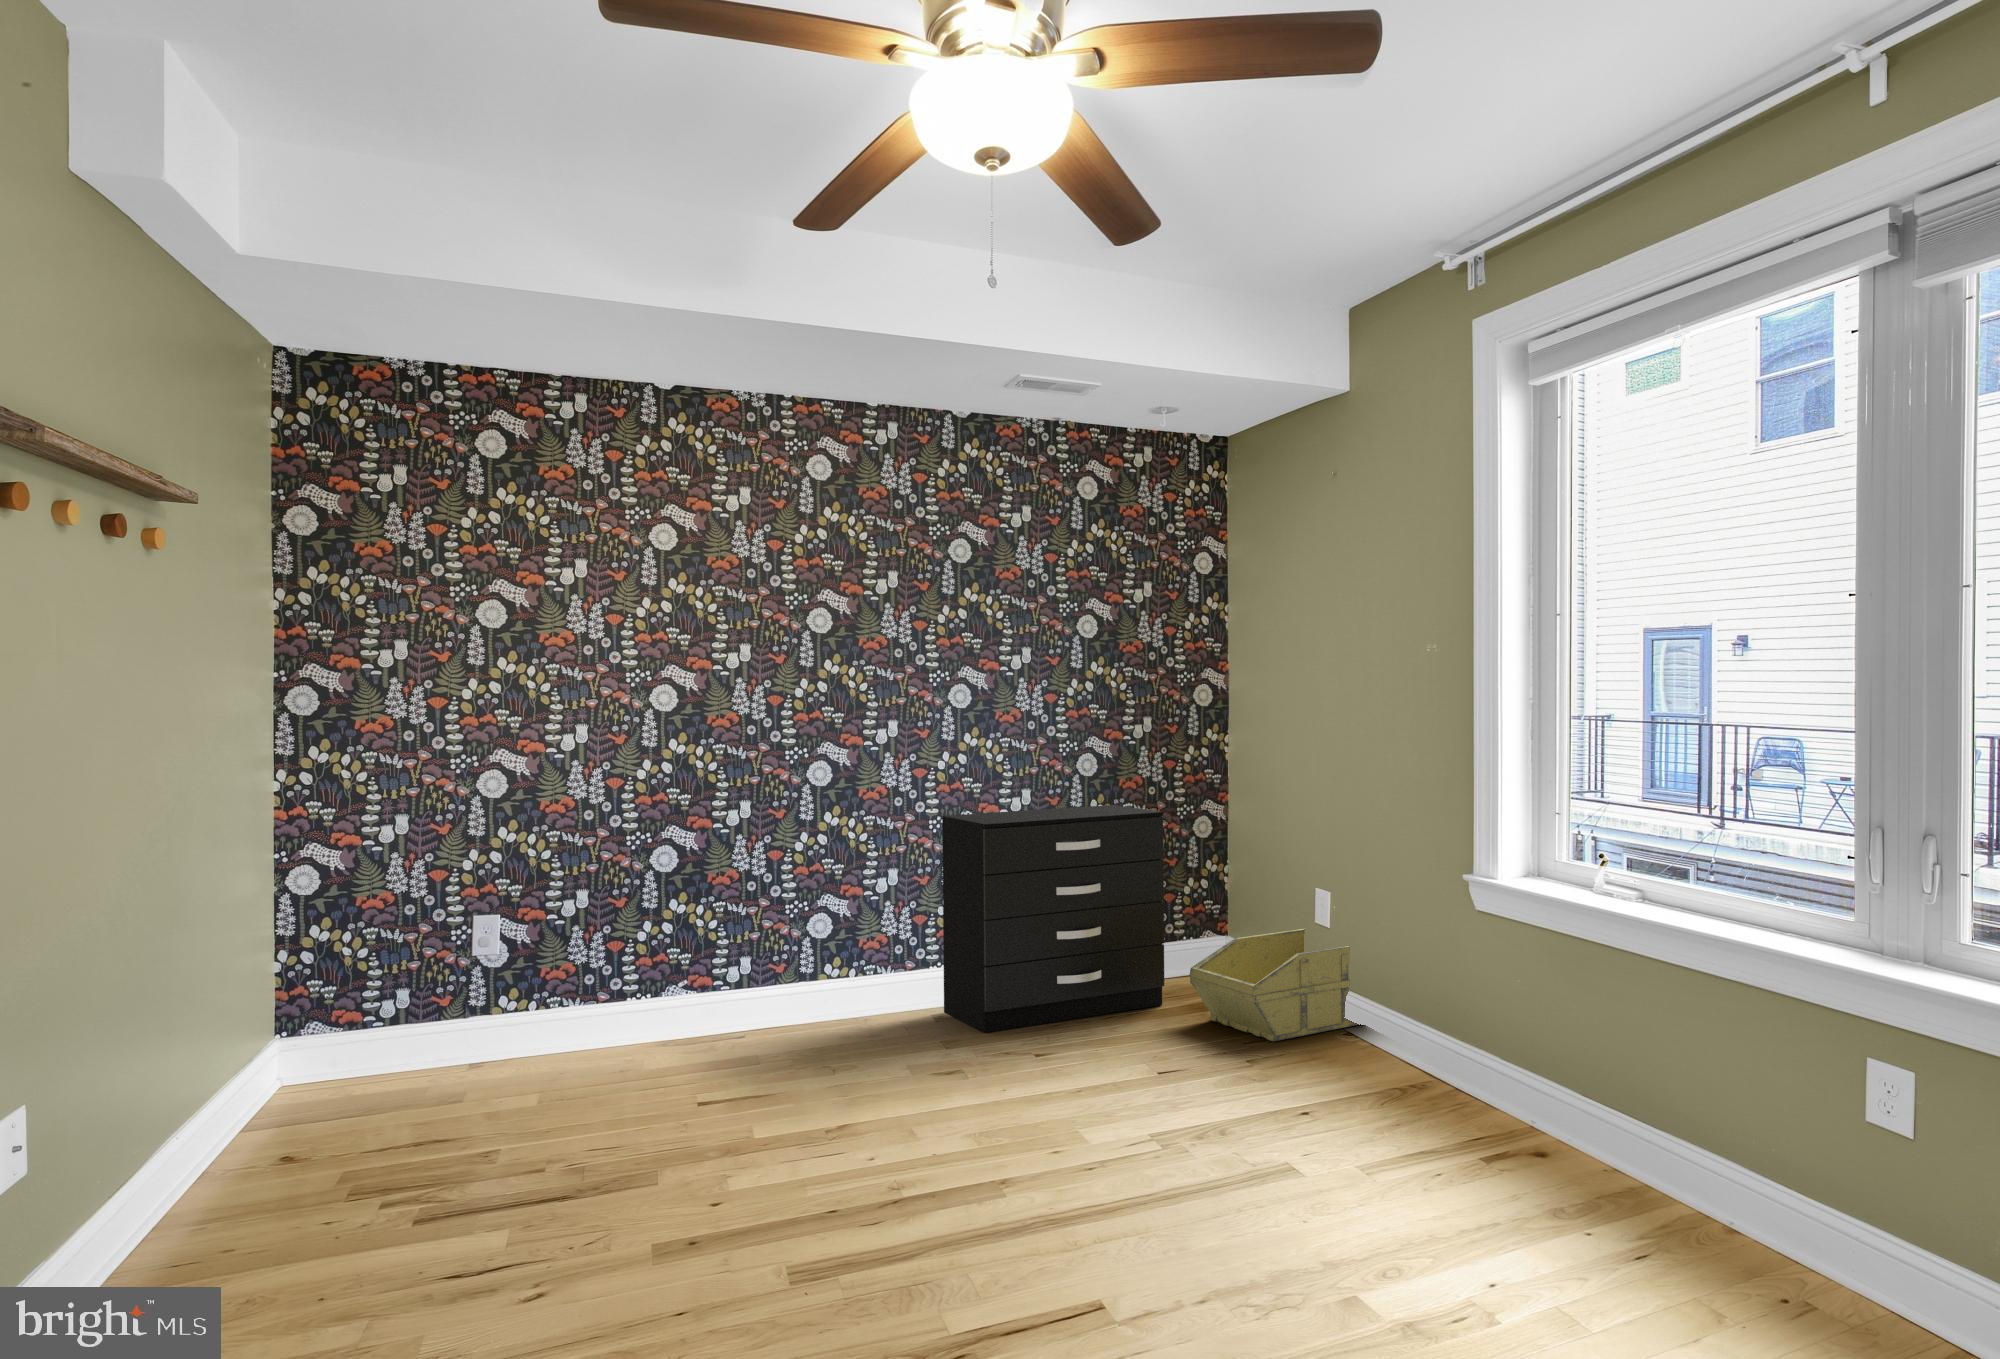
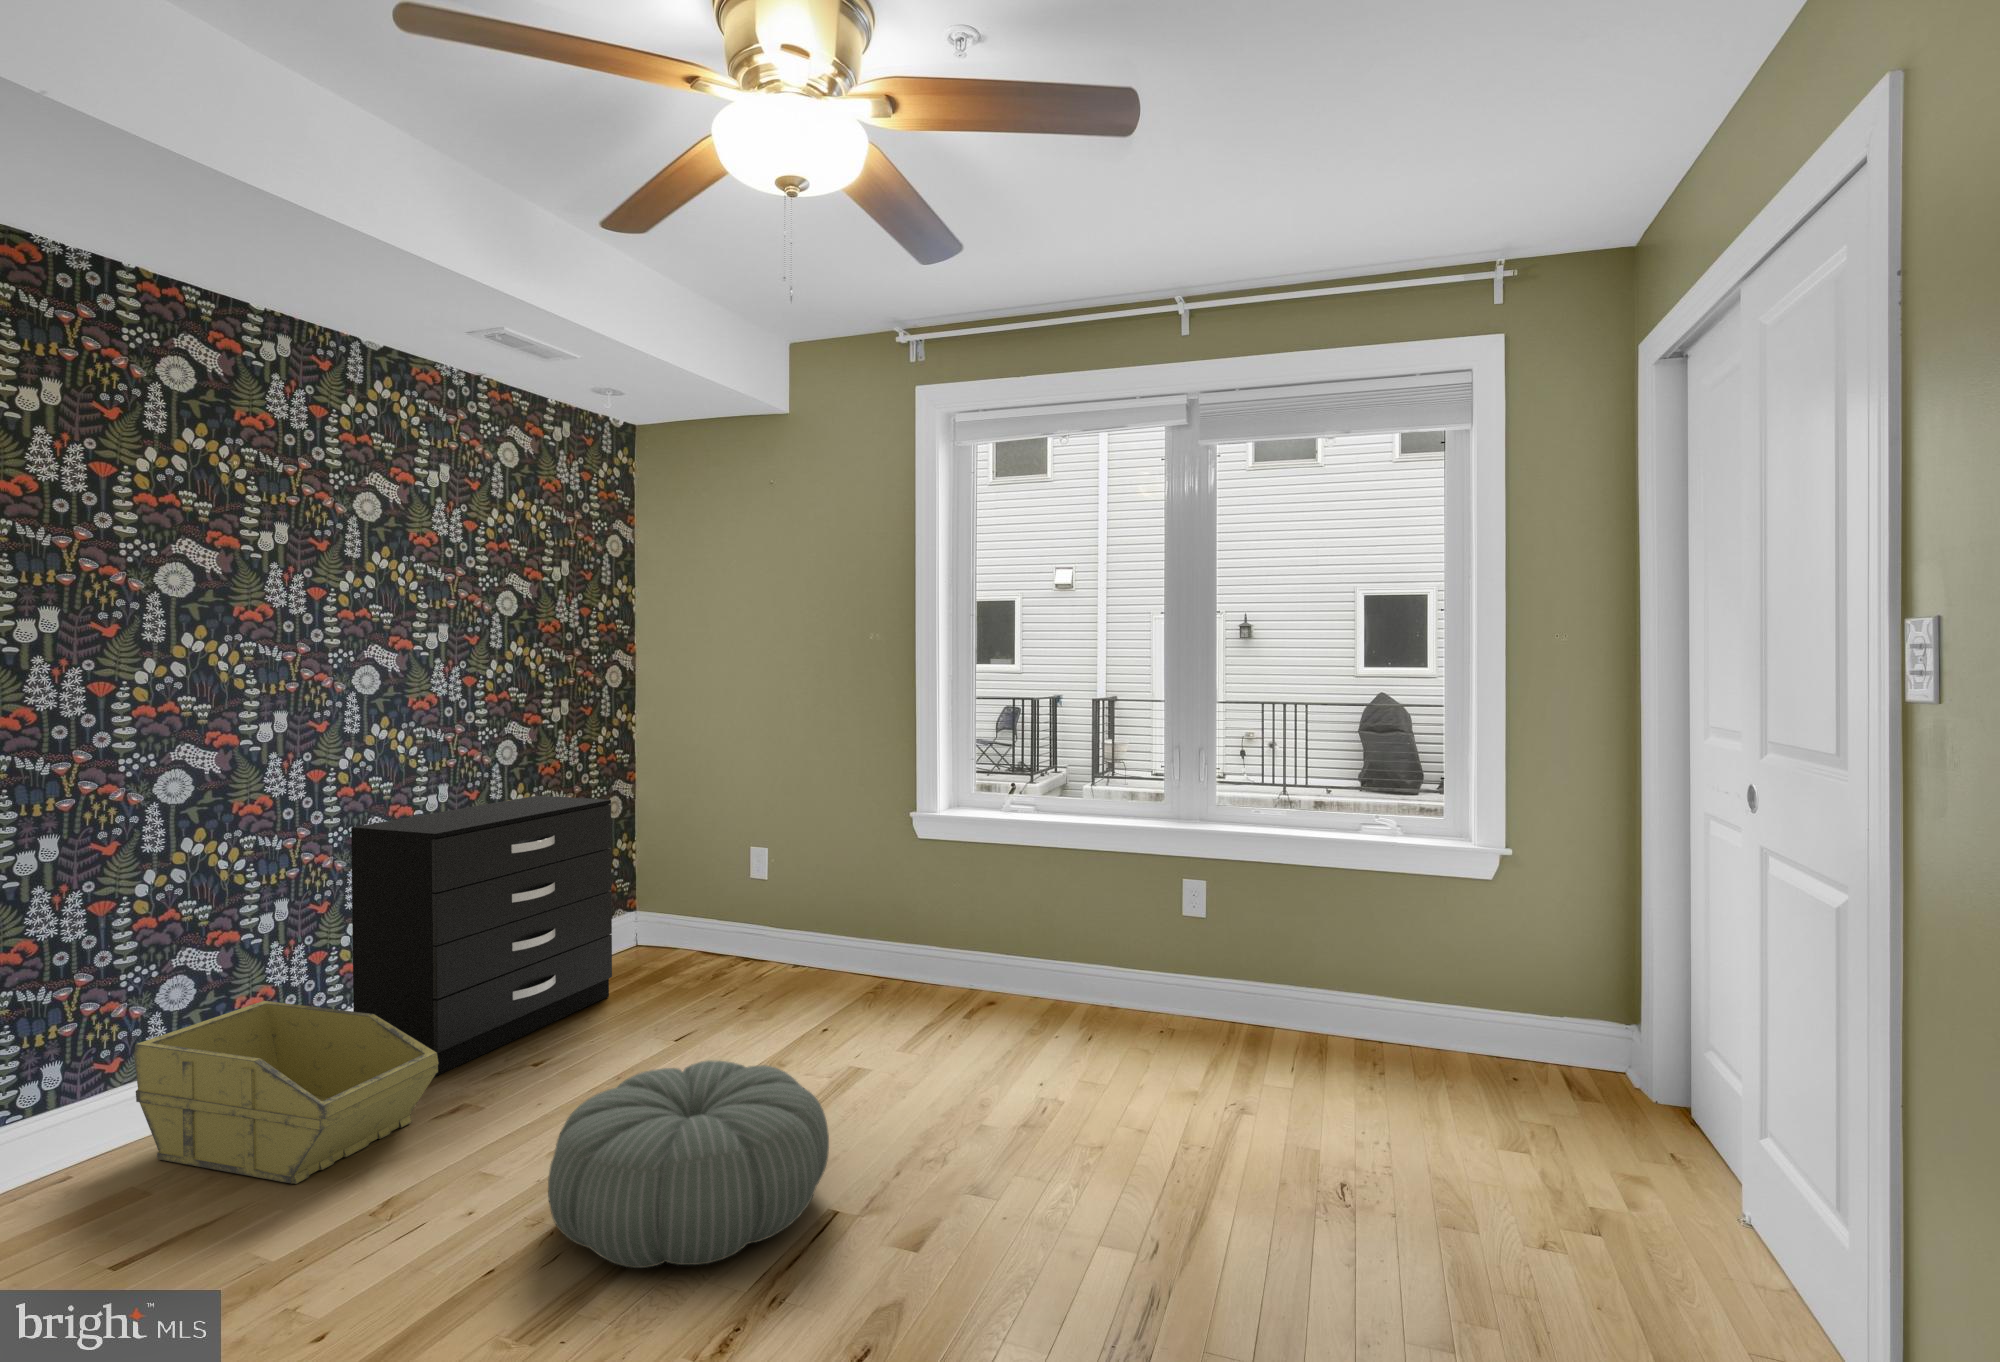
storage bin: present [1190,929,1359,1041] -> present [134,1001,439,1184]
pouf: none [956,1037,1191,1190] -> present [548,1060,829,1268]

